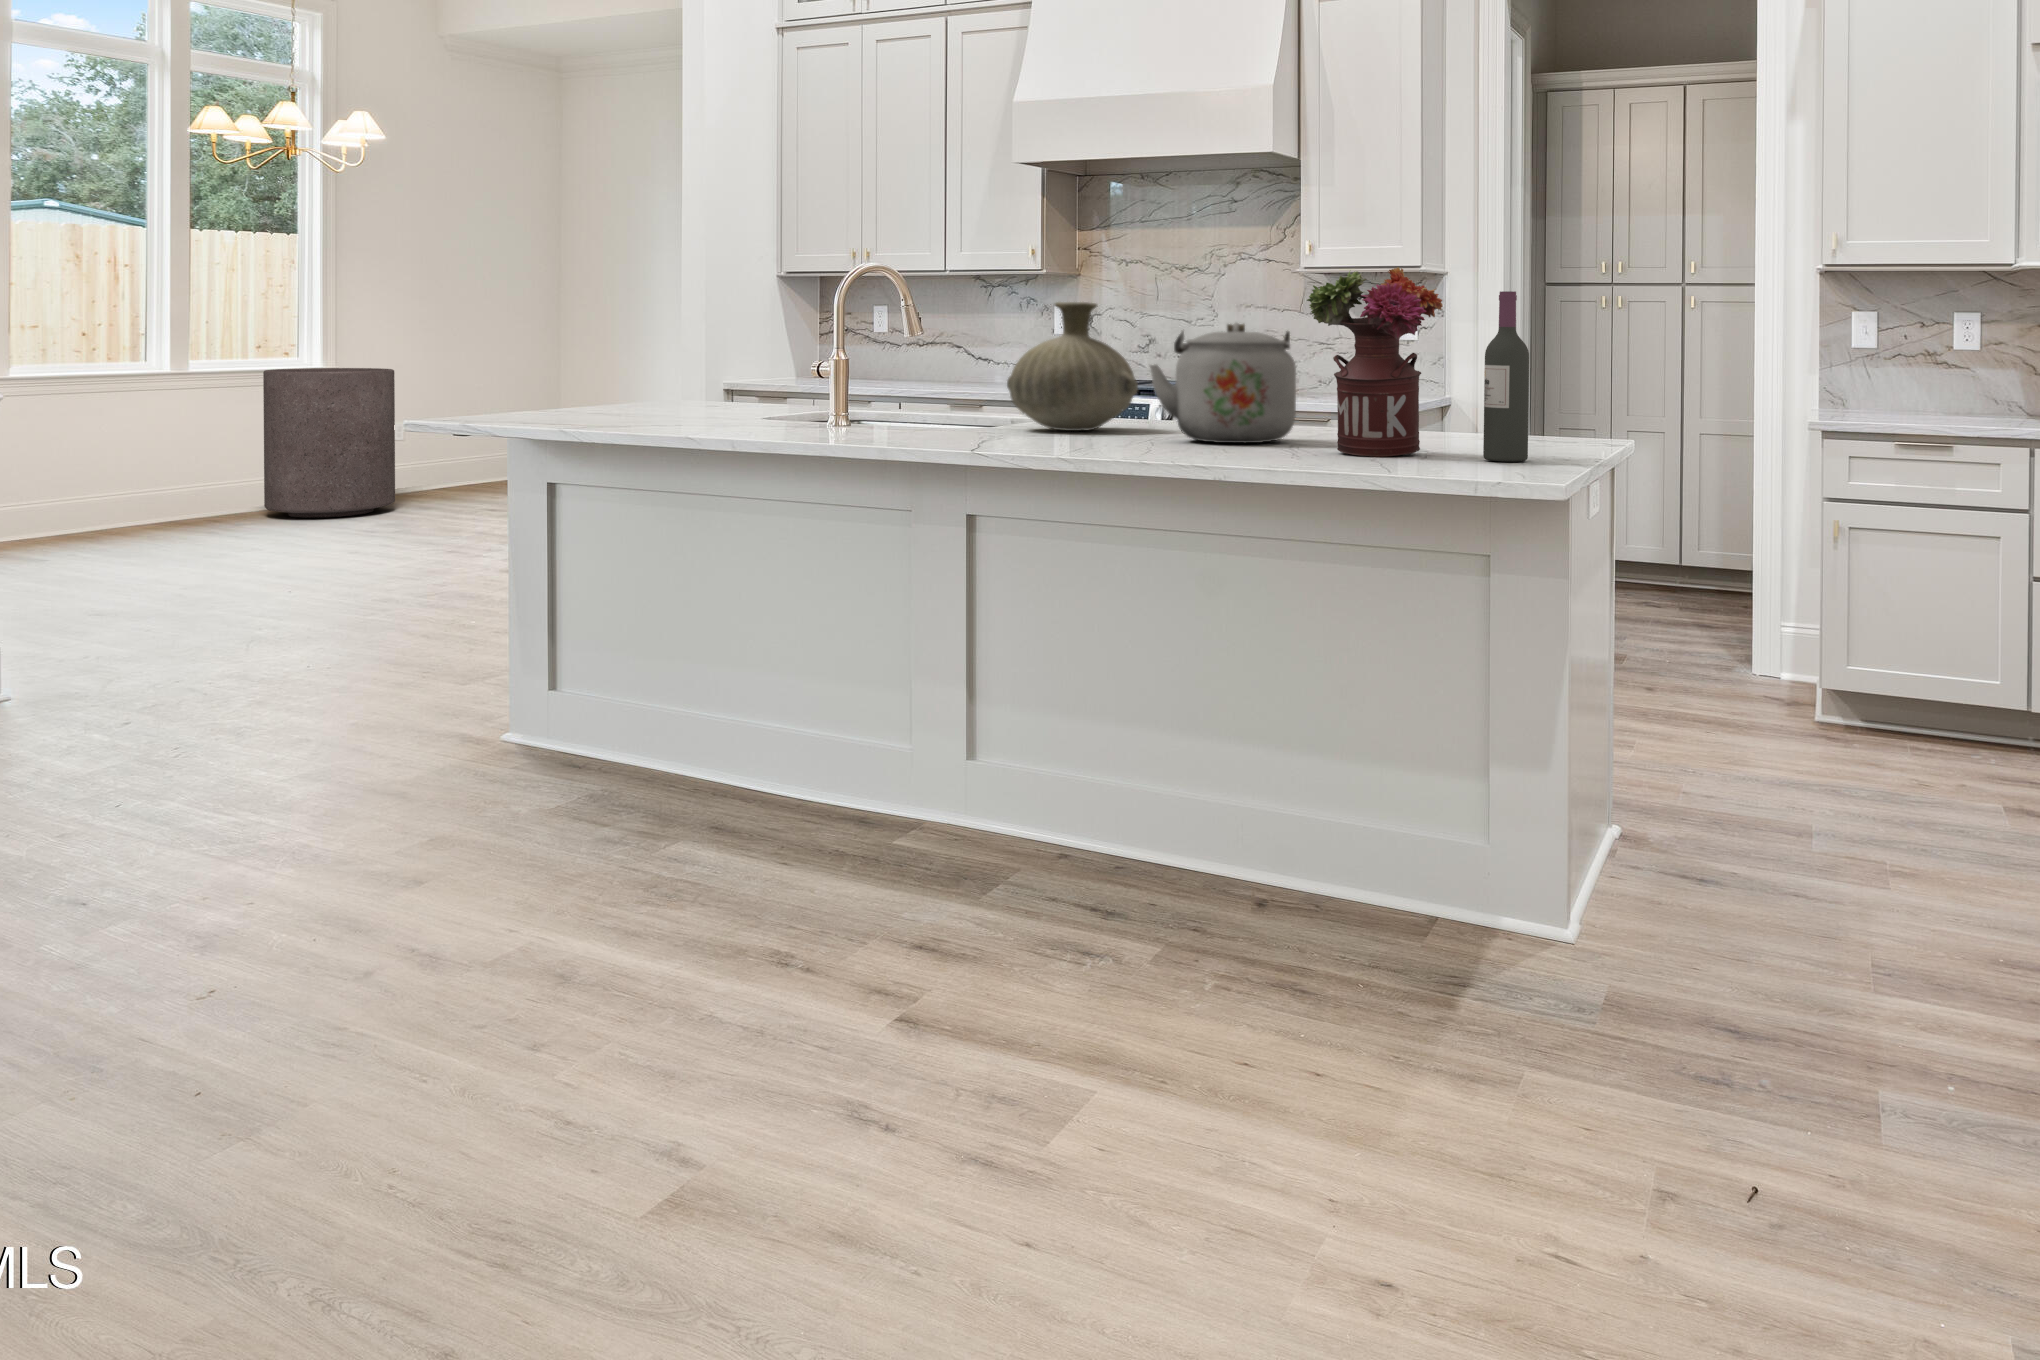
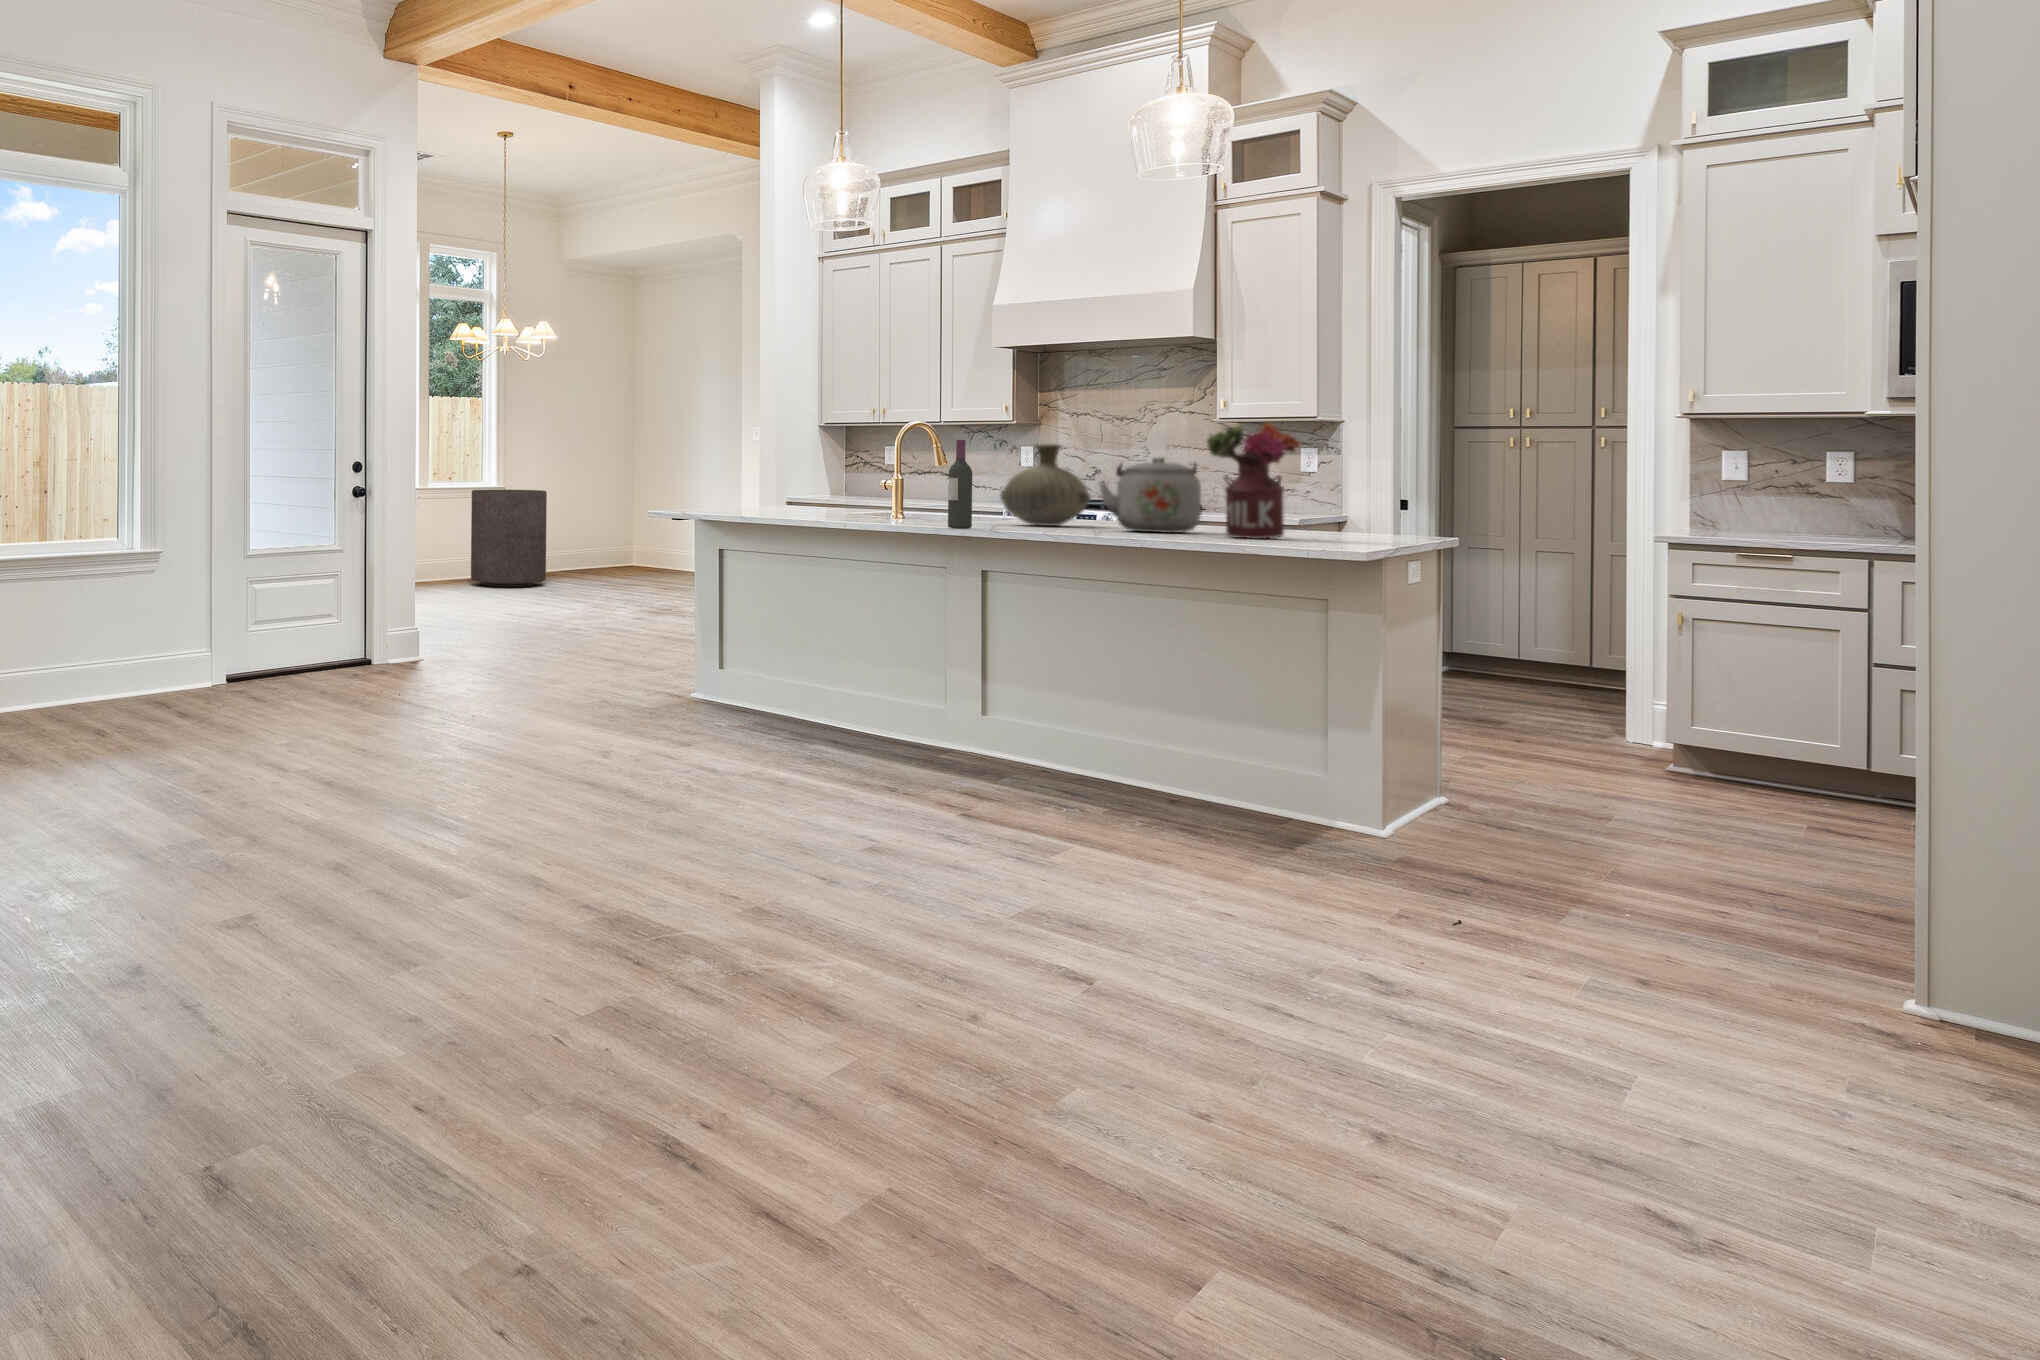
wine bottle: present [1483,291,1529,462] -> present [948,440,972,528]

